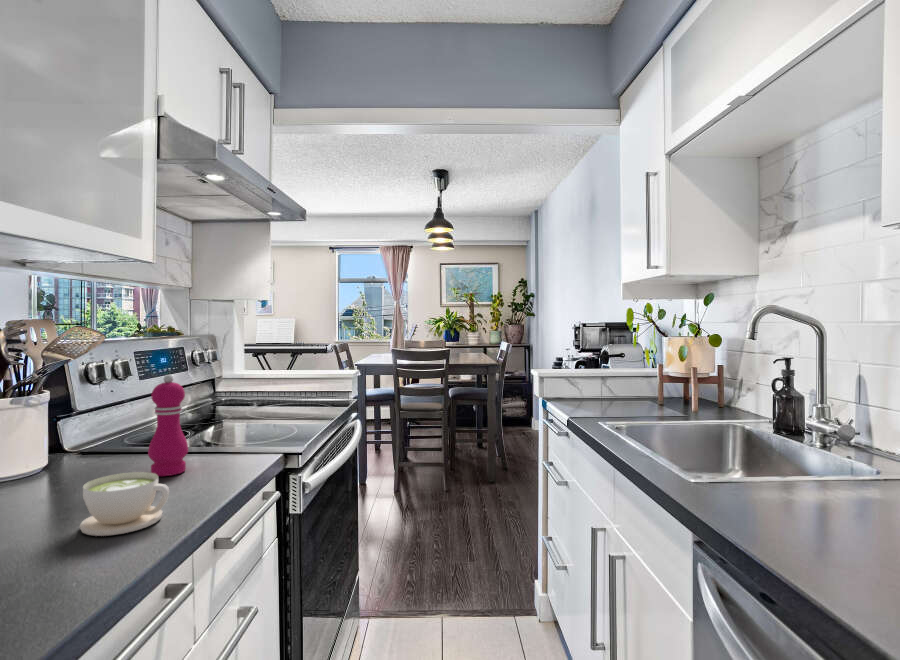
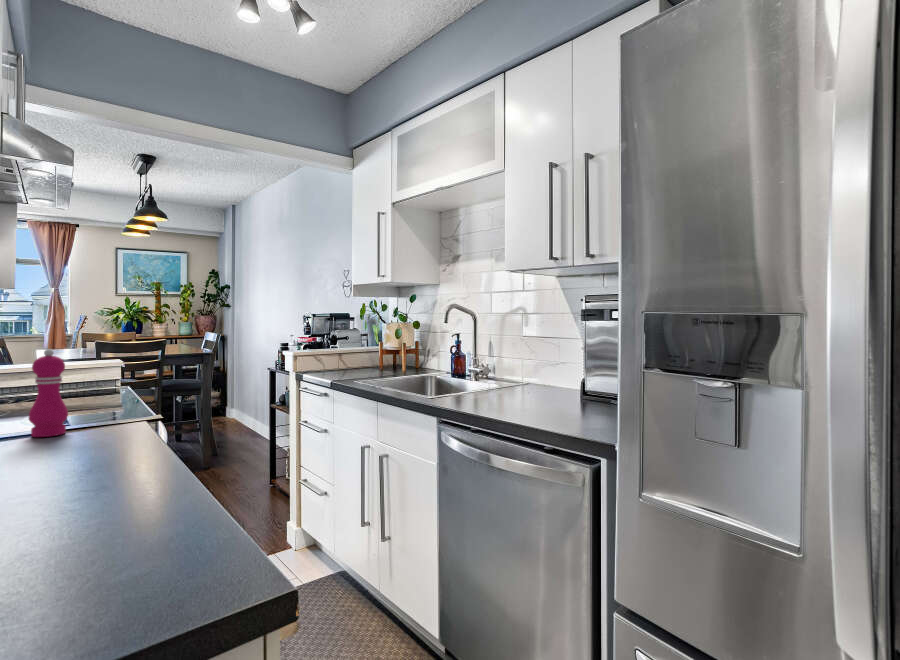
coffee cup: present [80,472,169,536] -> none [56,419,130,462]

